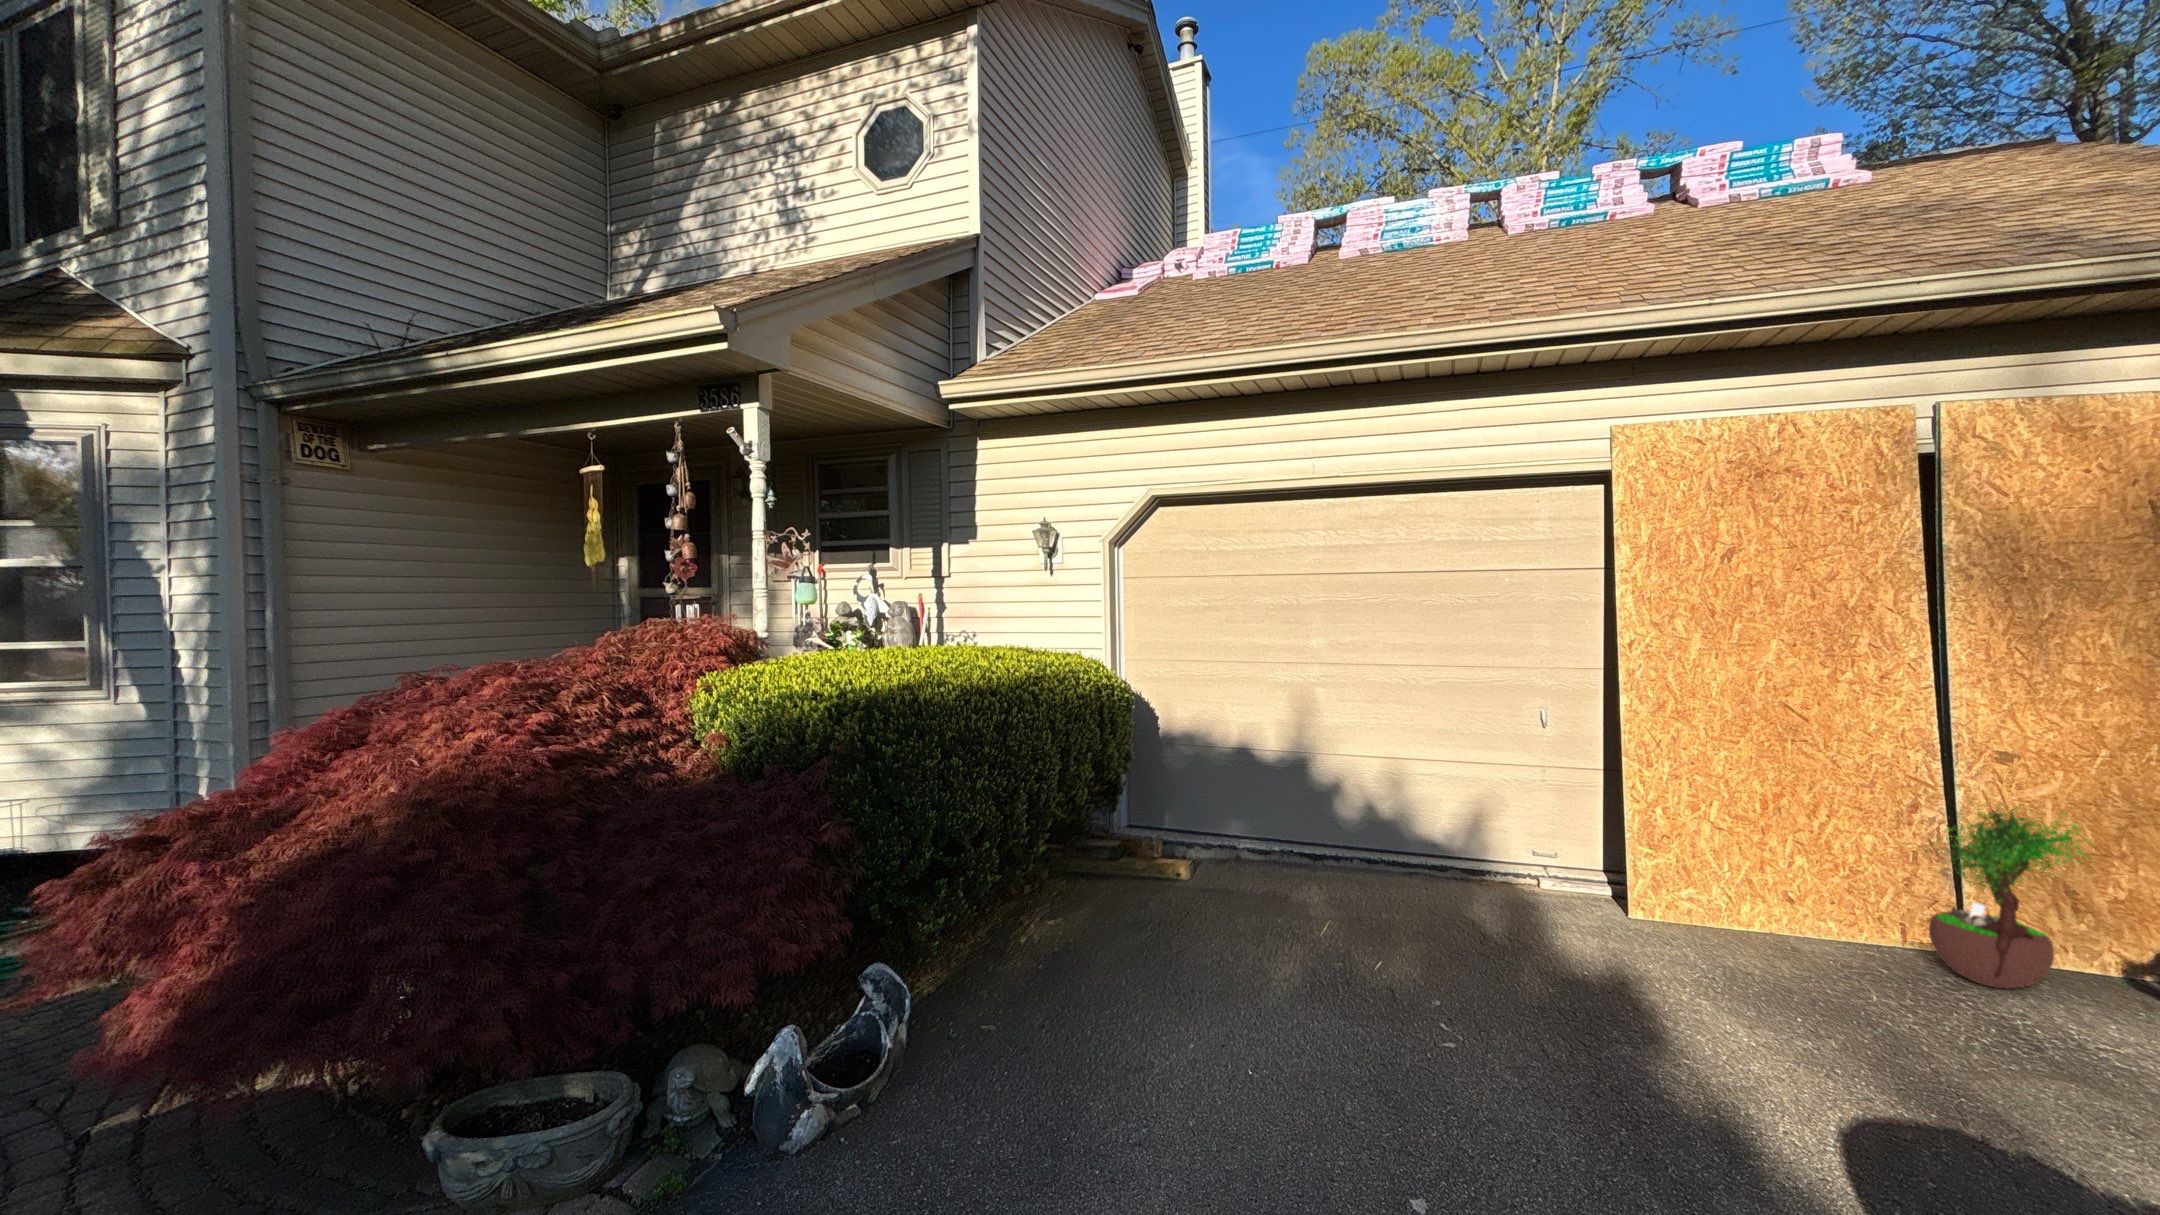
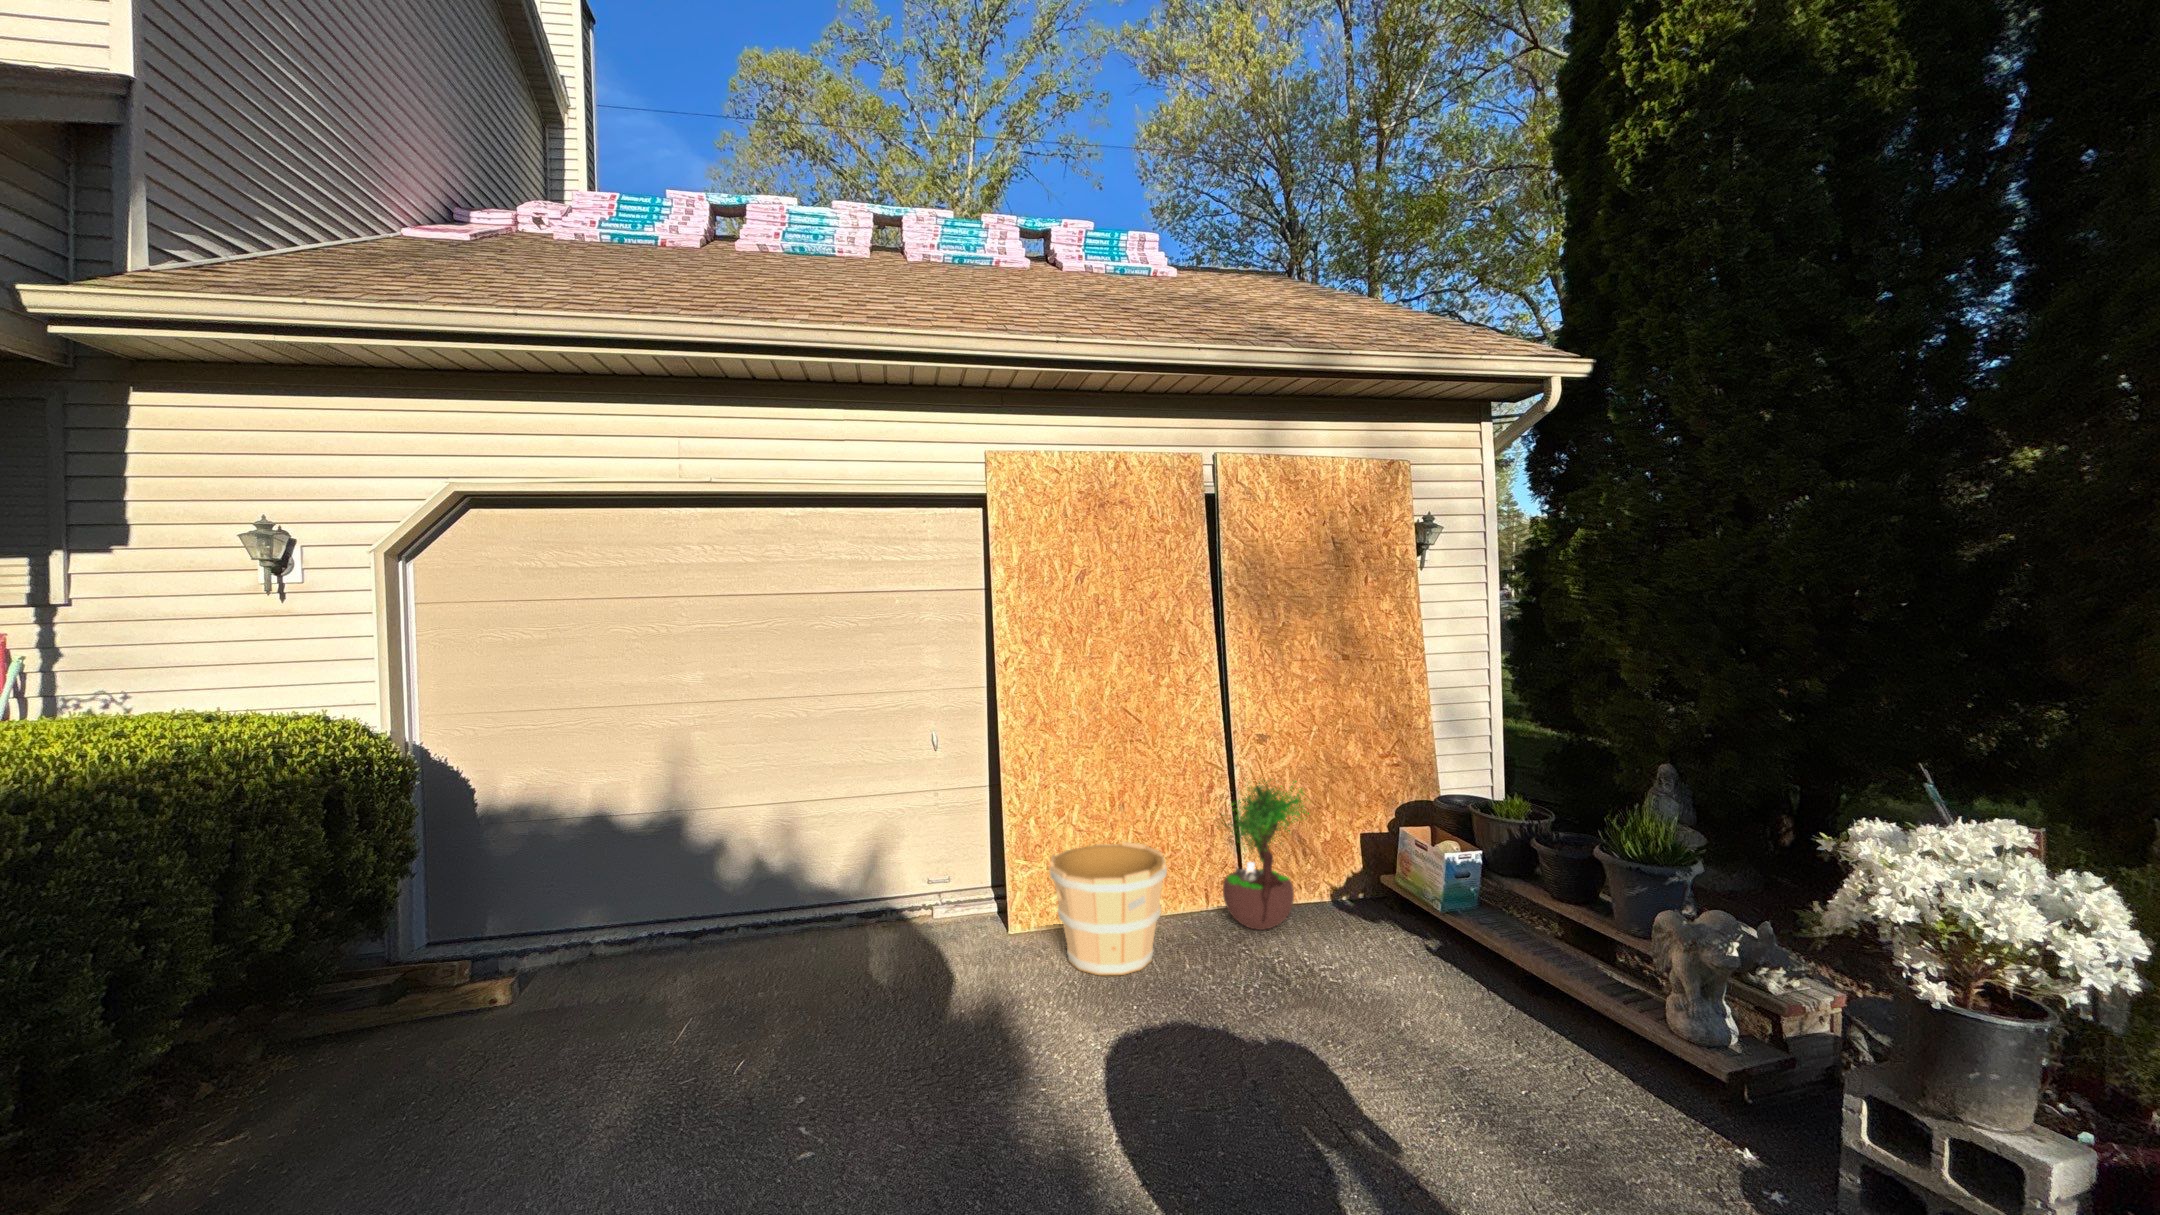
wooden bucket: none [1683,845,1846,987] -> present [1050,842,1167,975]

